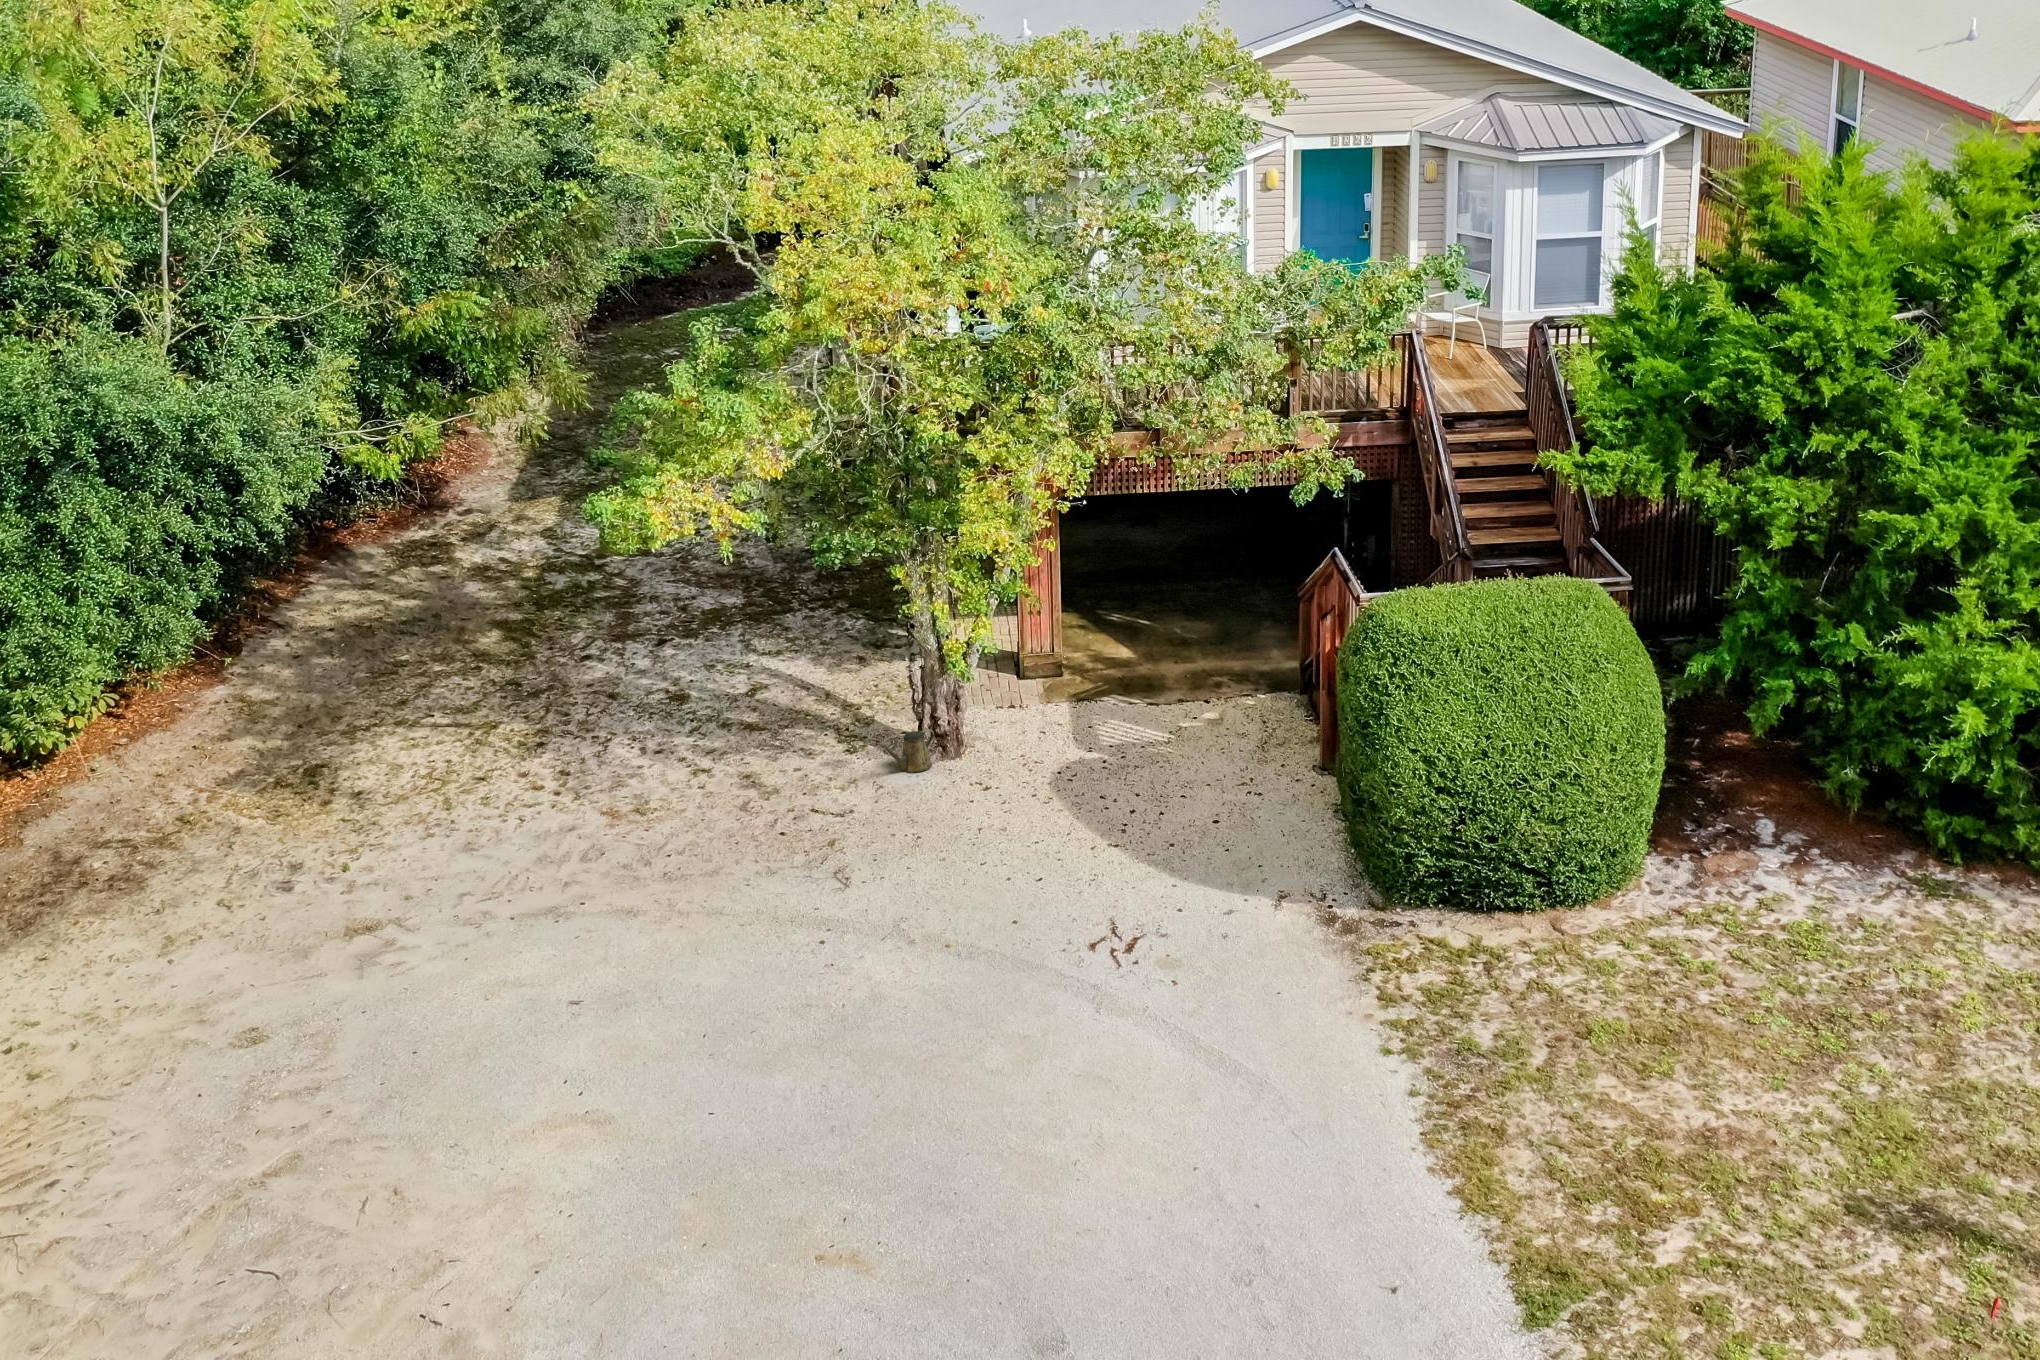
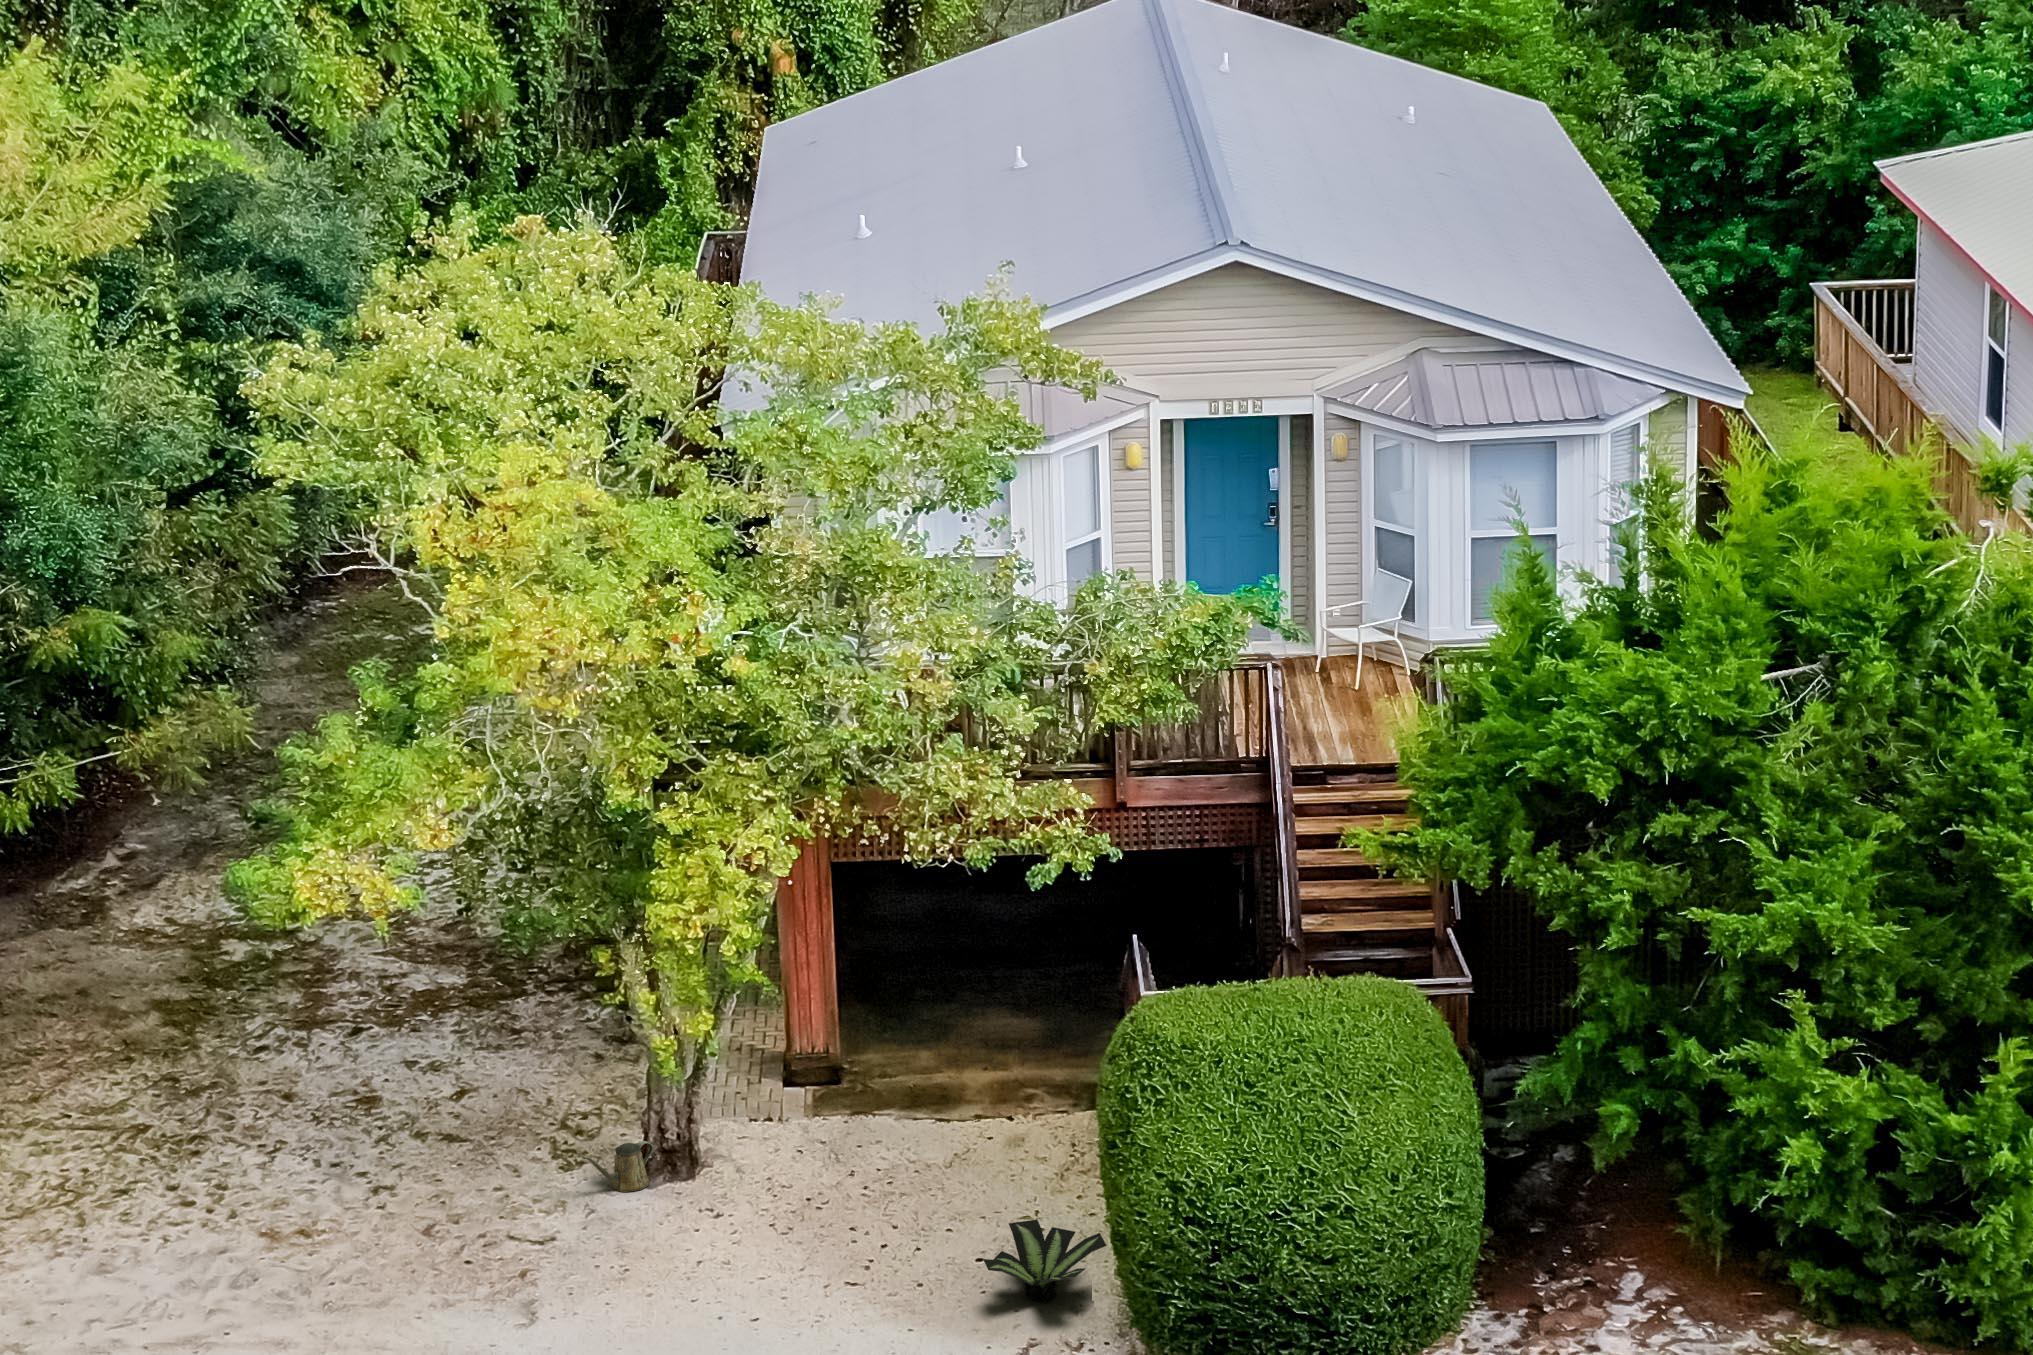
potted plant: none [1242,790,1347,863] -> present [983,1219,1107,1303]

